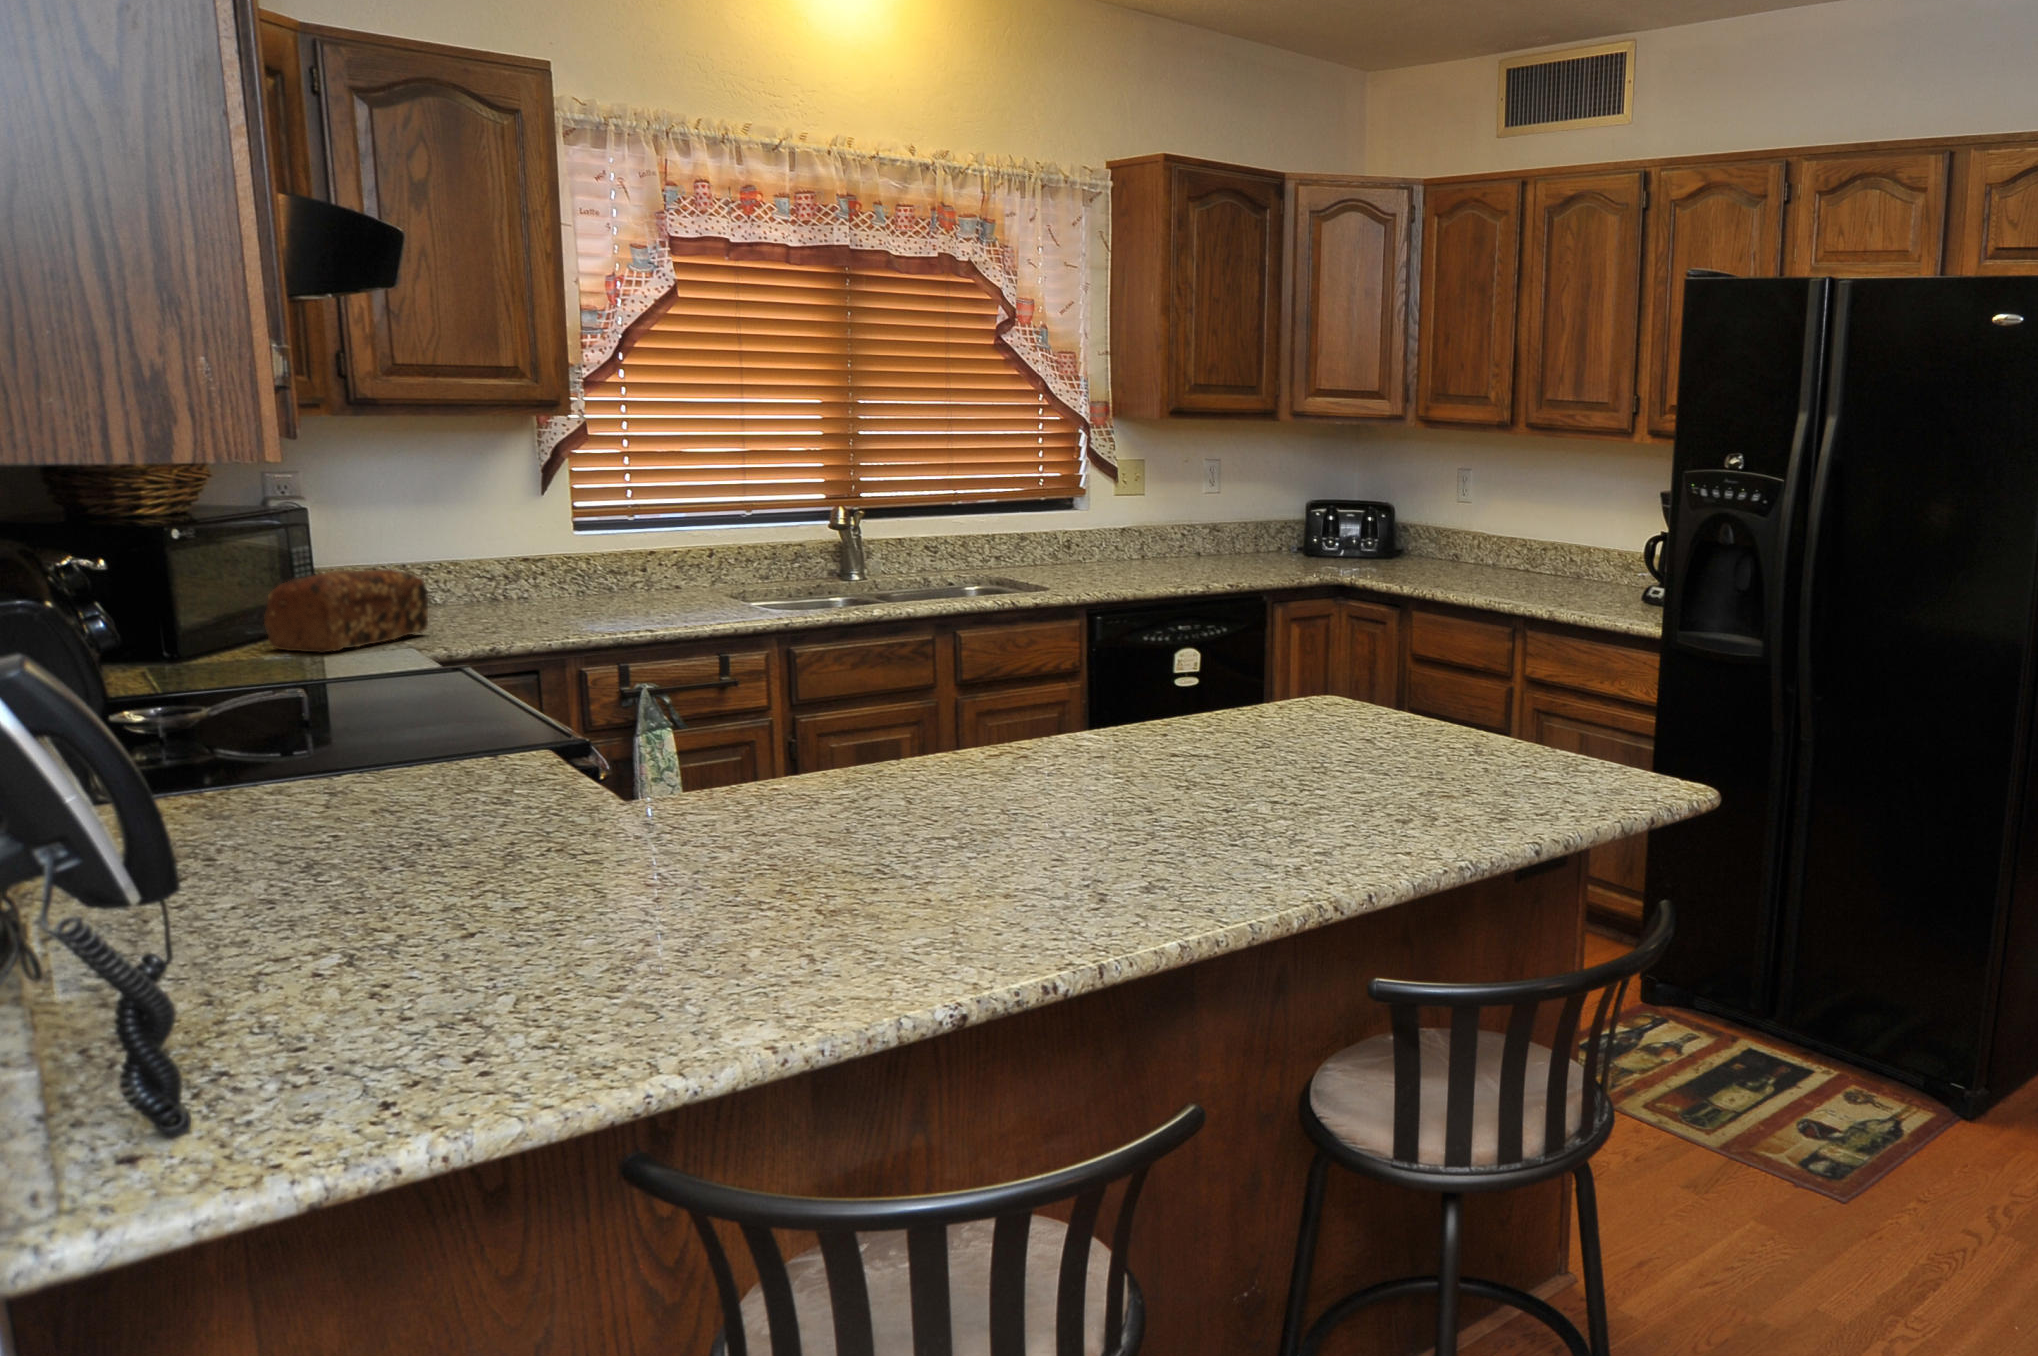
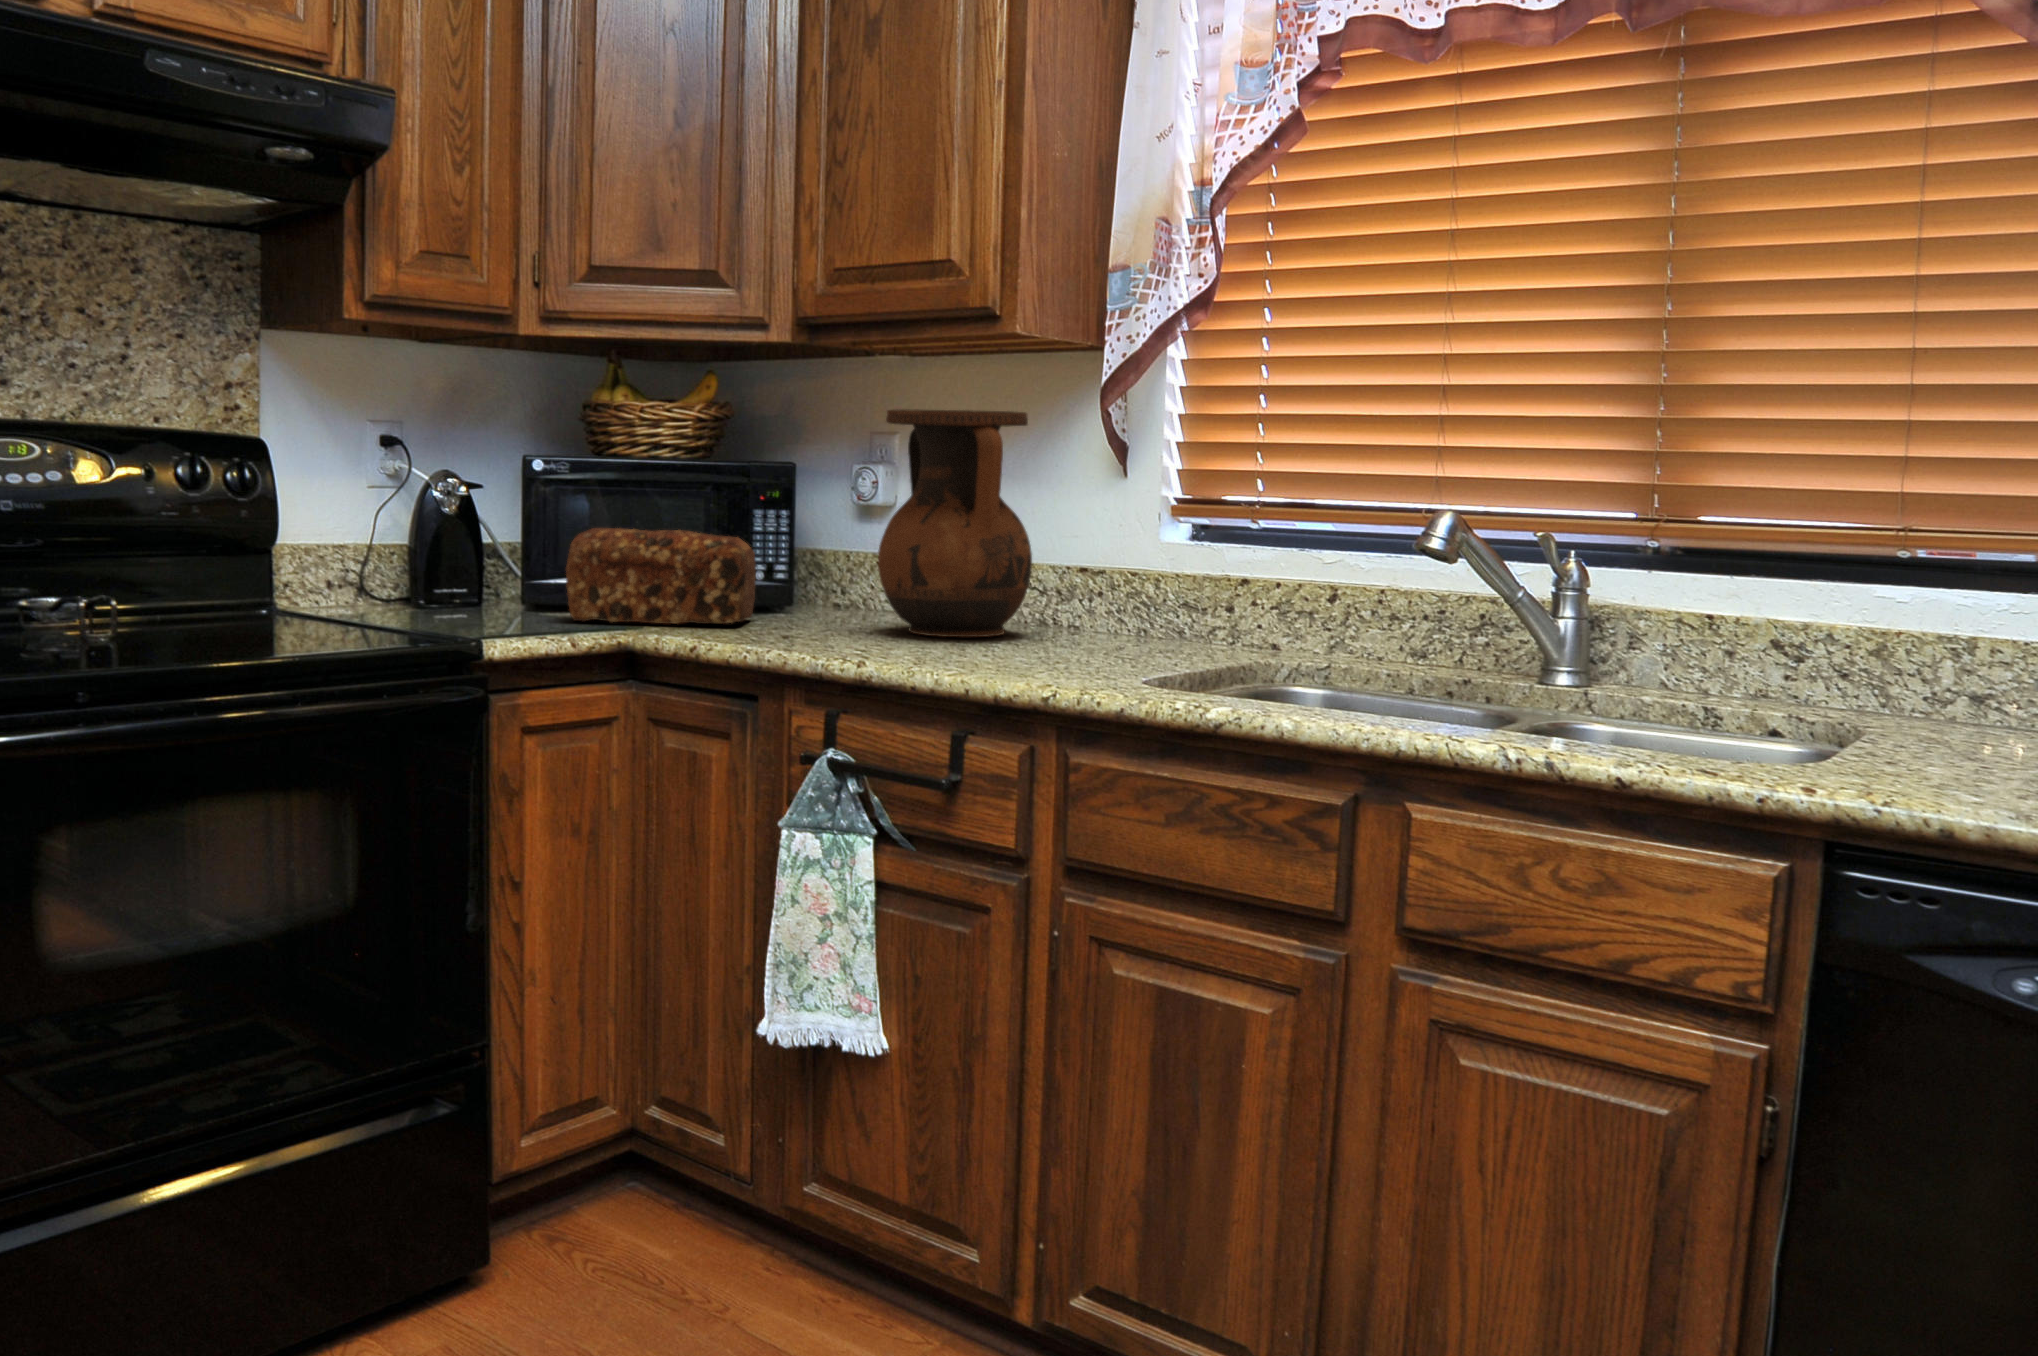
vase: none [448,459,575,617] -> present [878,409,1032,637]

